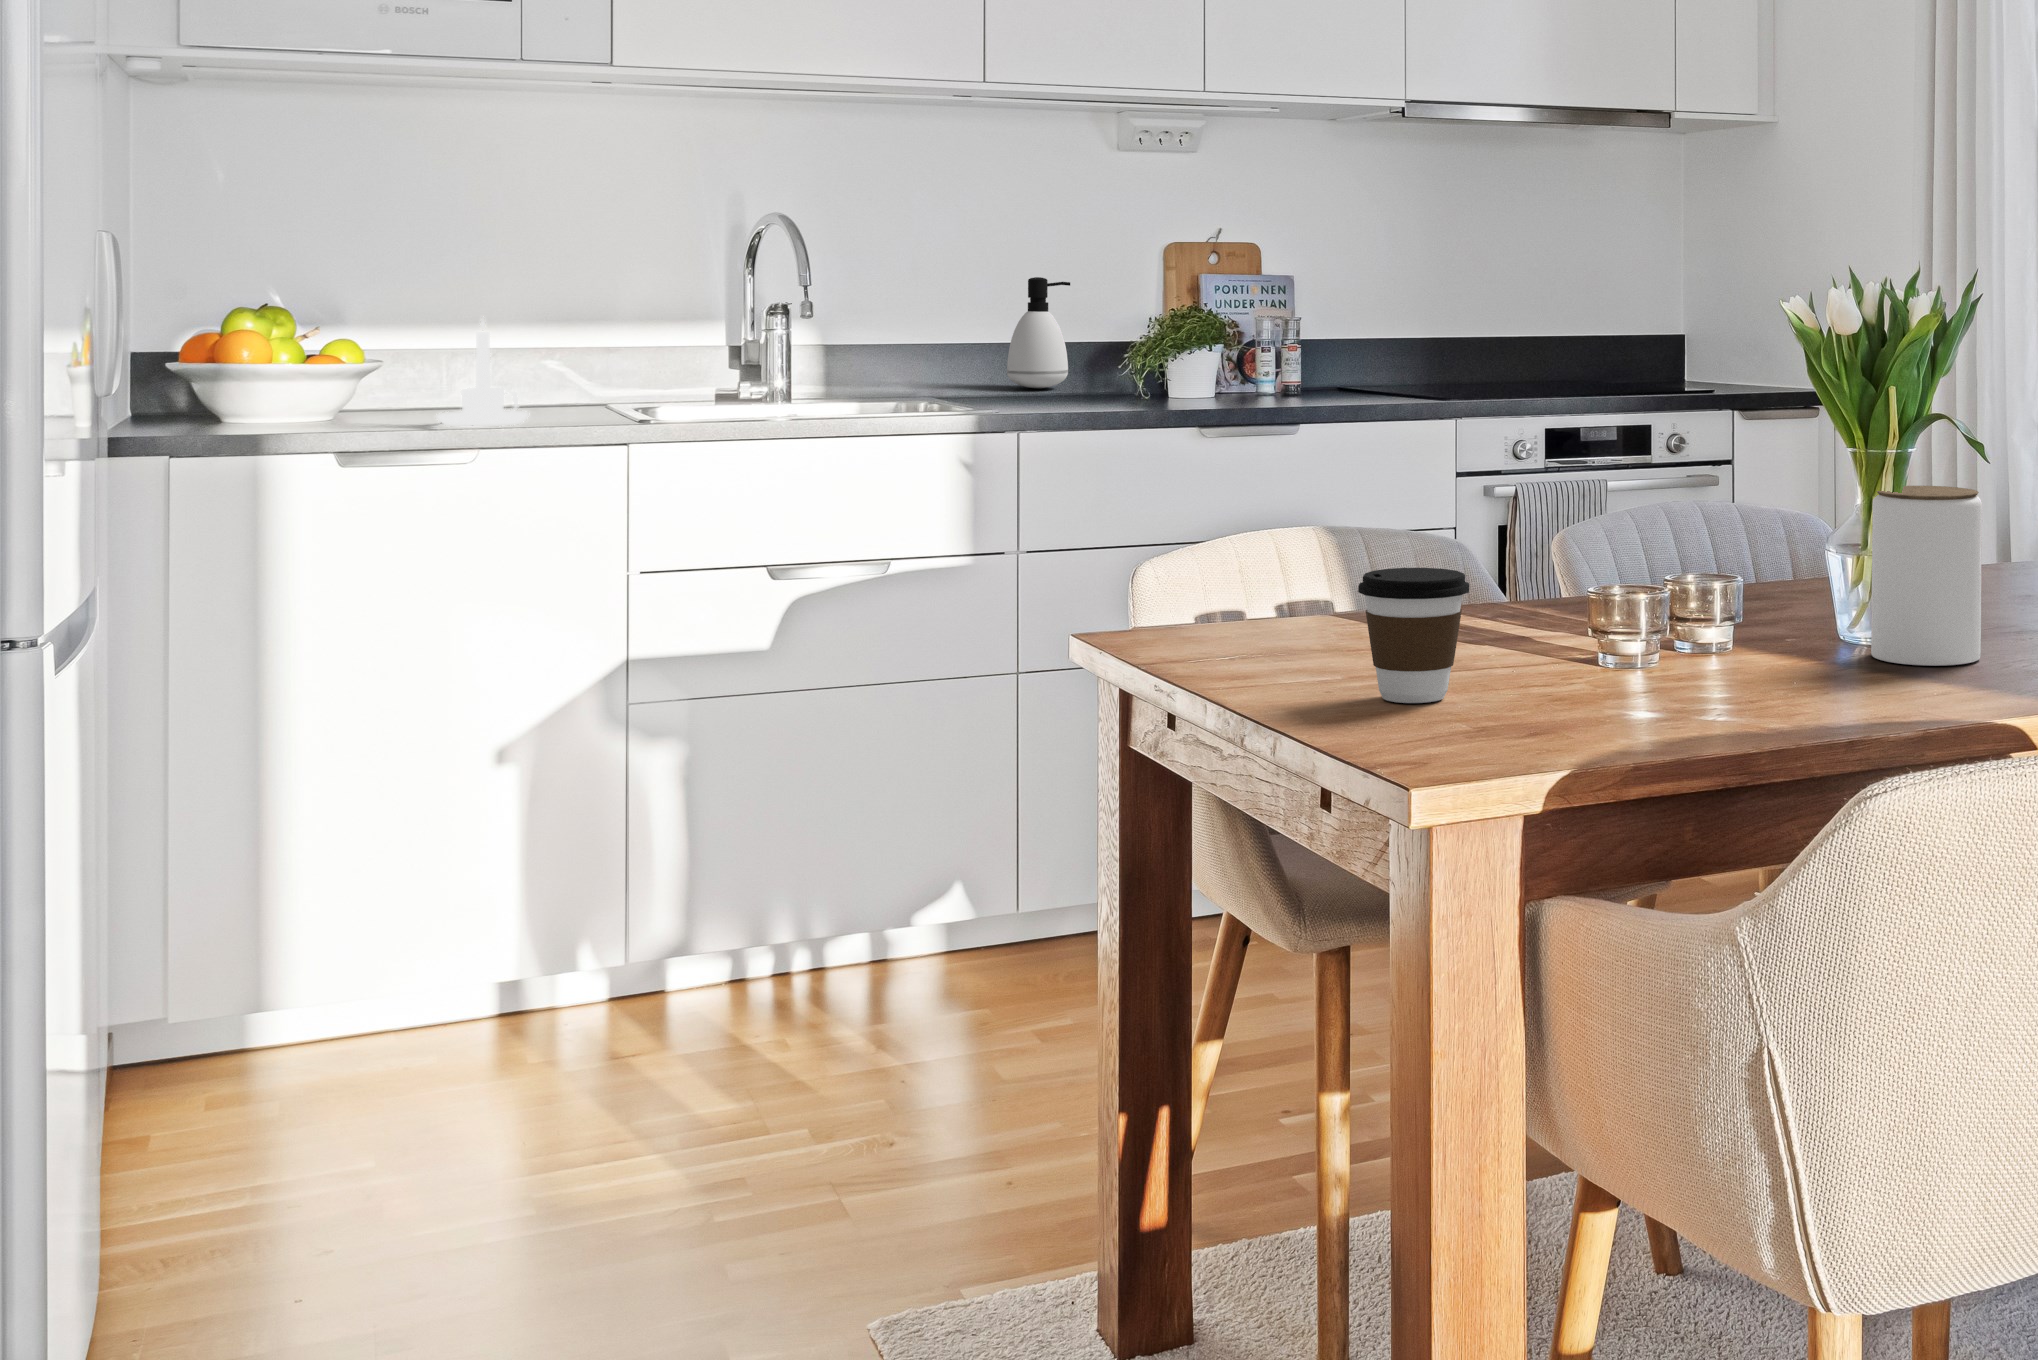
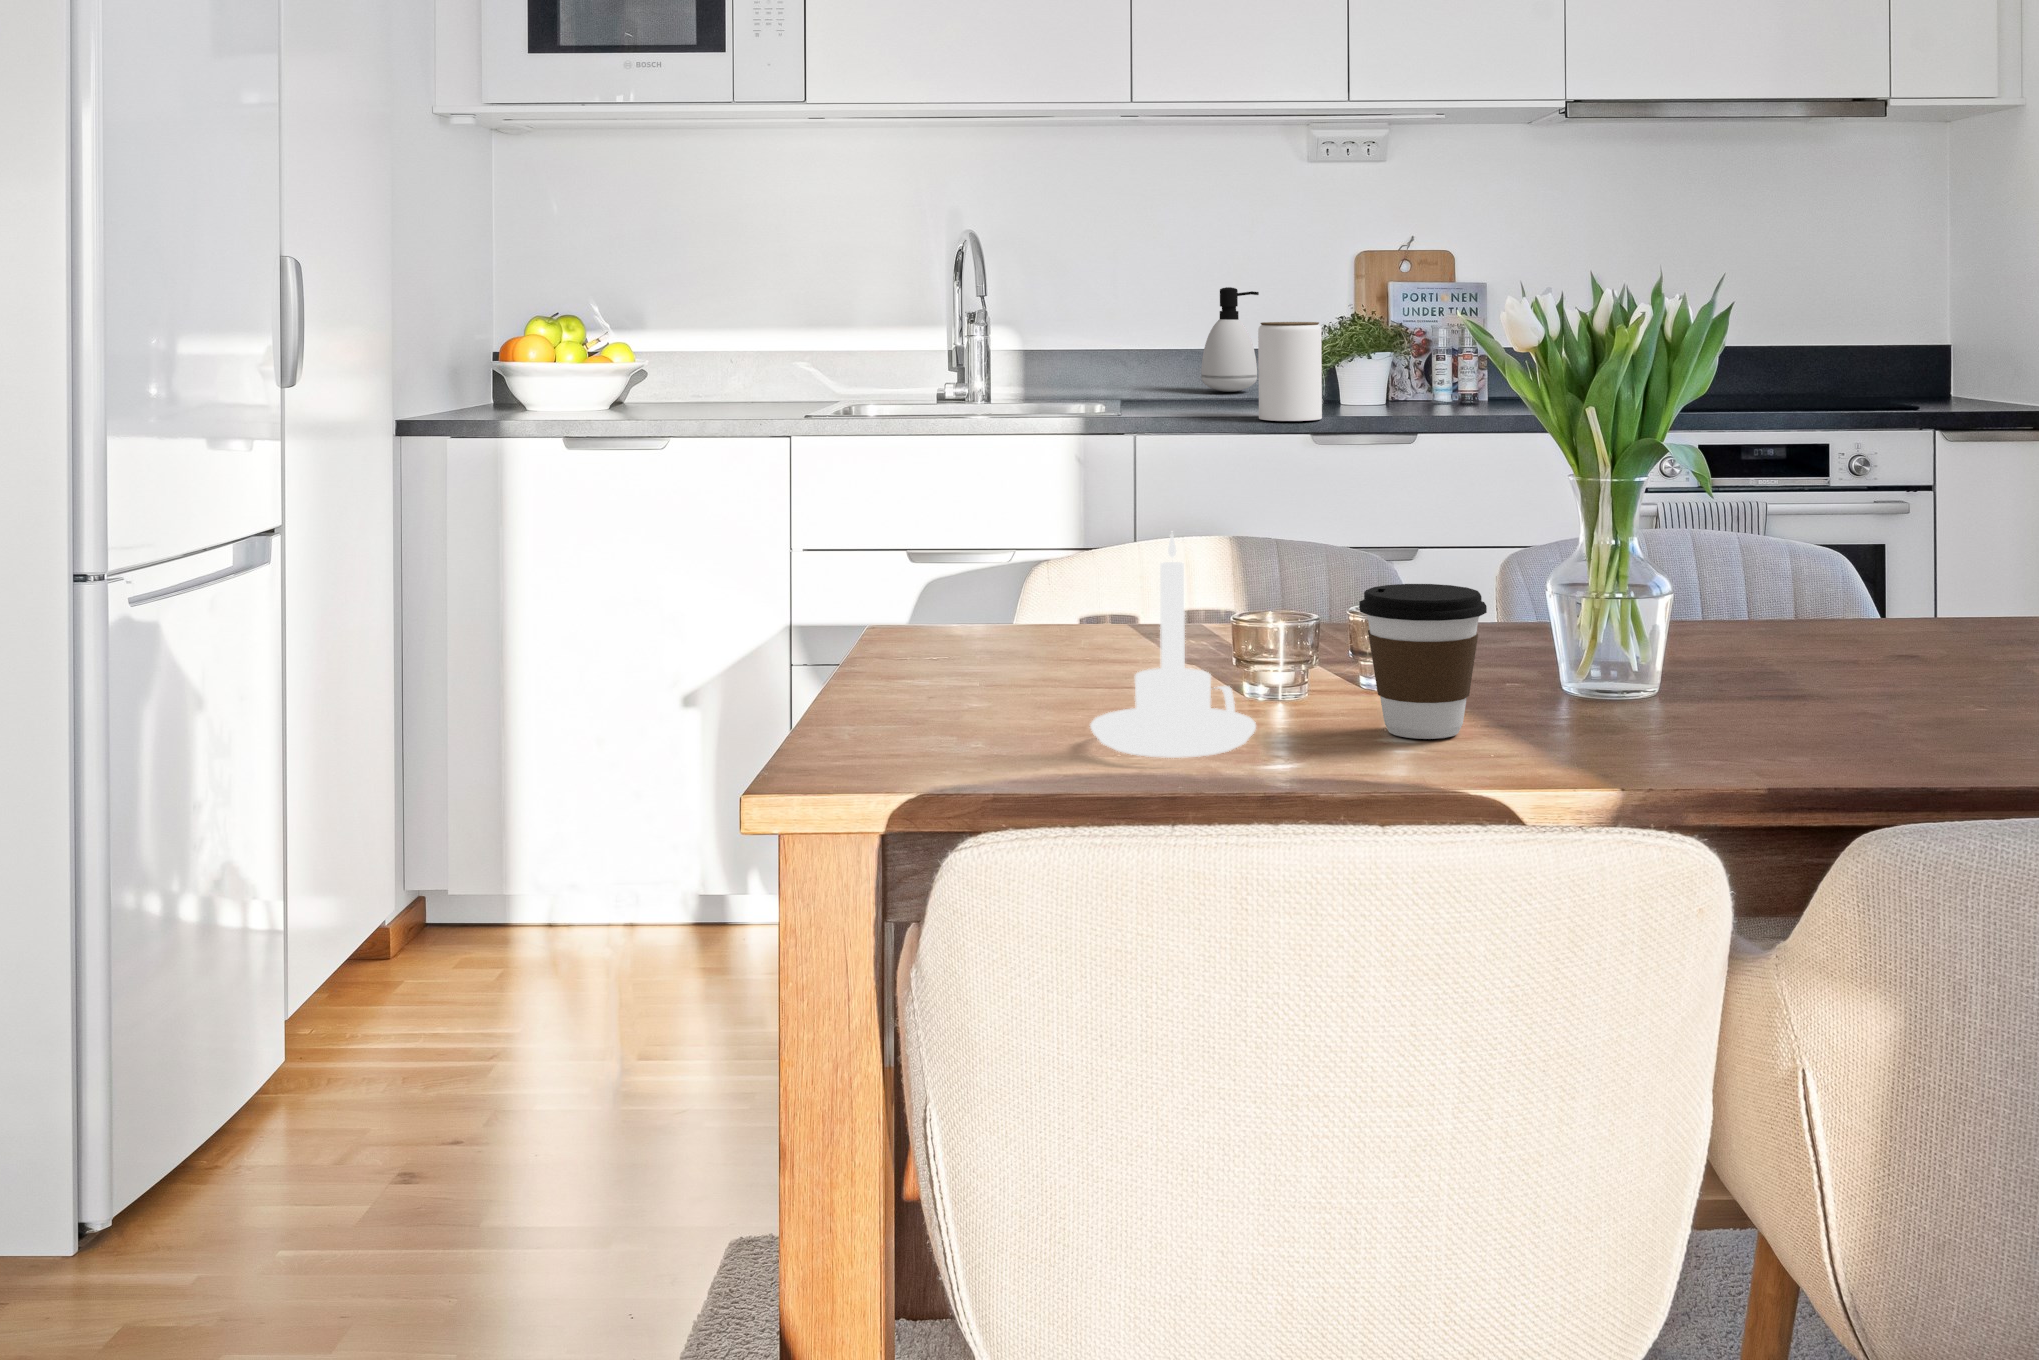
candle holder: present [437,320,529,427] -> present [1090,534,1256,758]
jar: present [1871,486,1982,666] -> present [1258,322,1322,421]
coffee cup: present [1358,568,1469,703] -> present [1359,584,1487,739]

